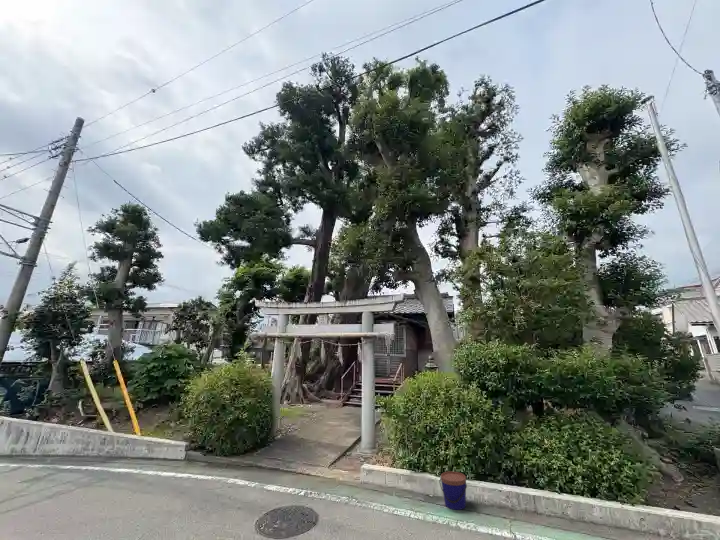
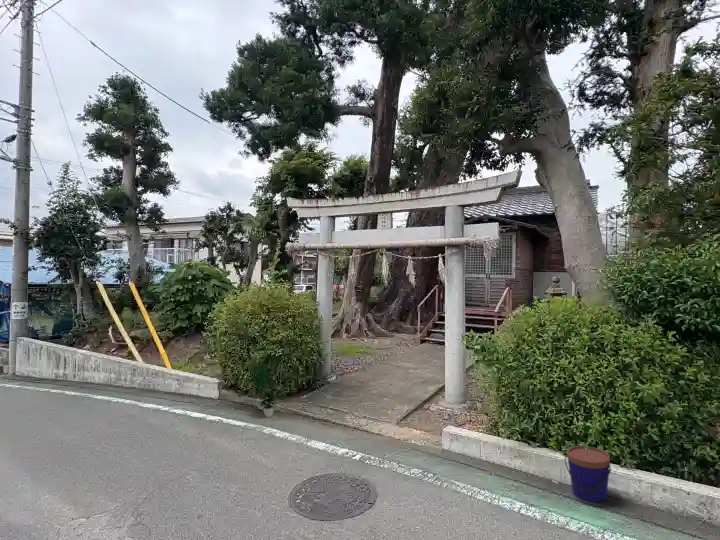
potted plant: none [218,421,239,468] -> present [251,363,276,417]

